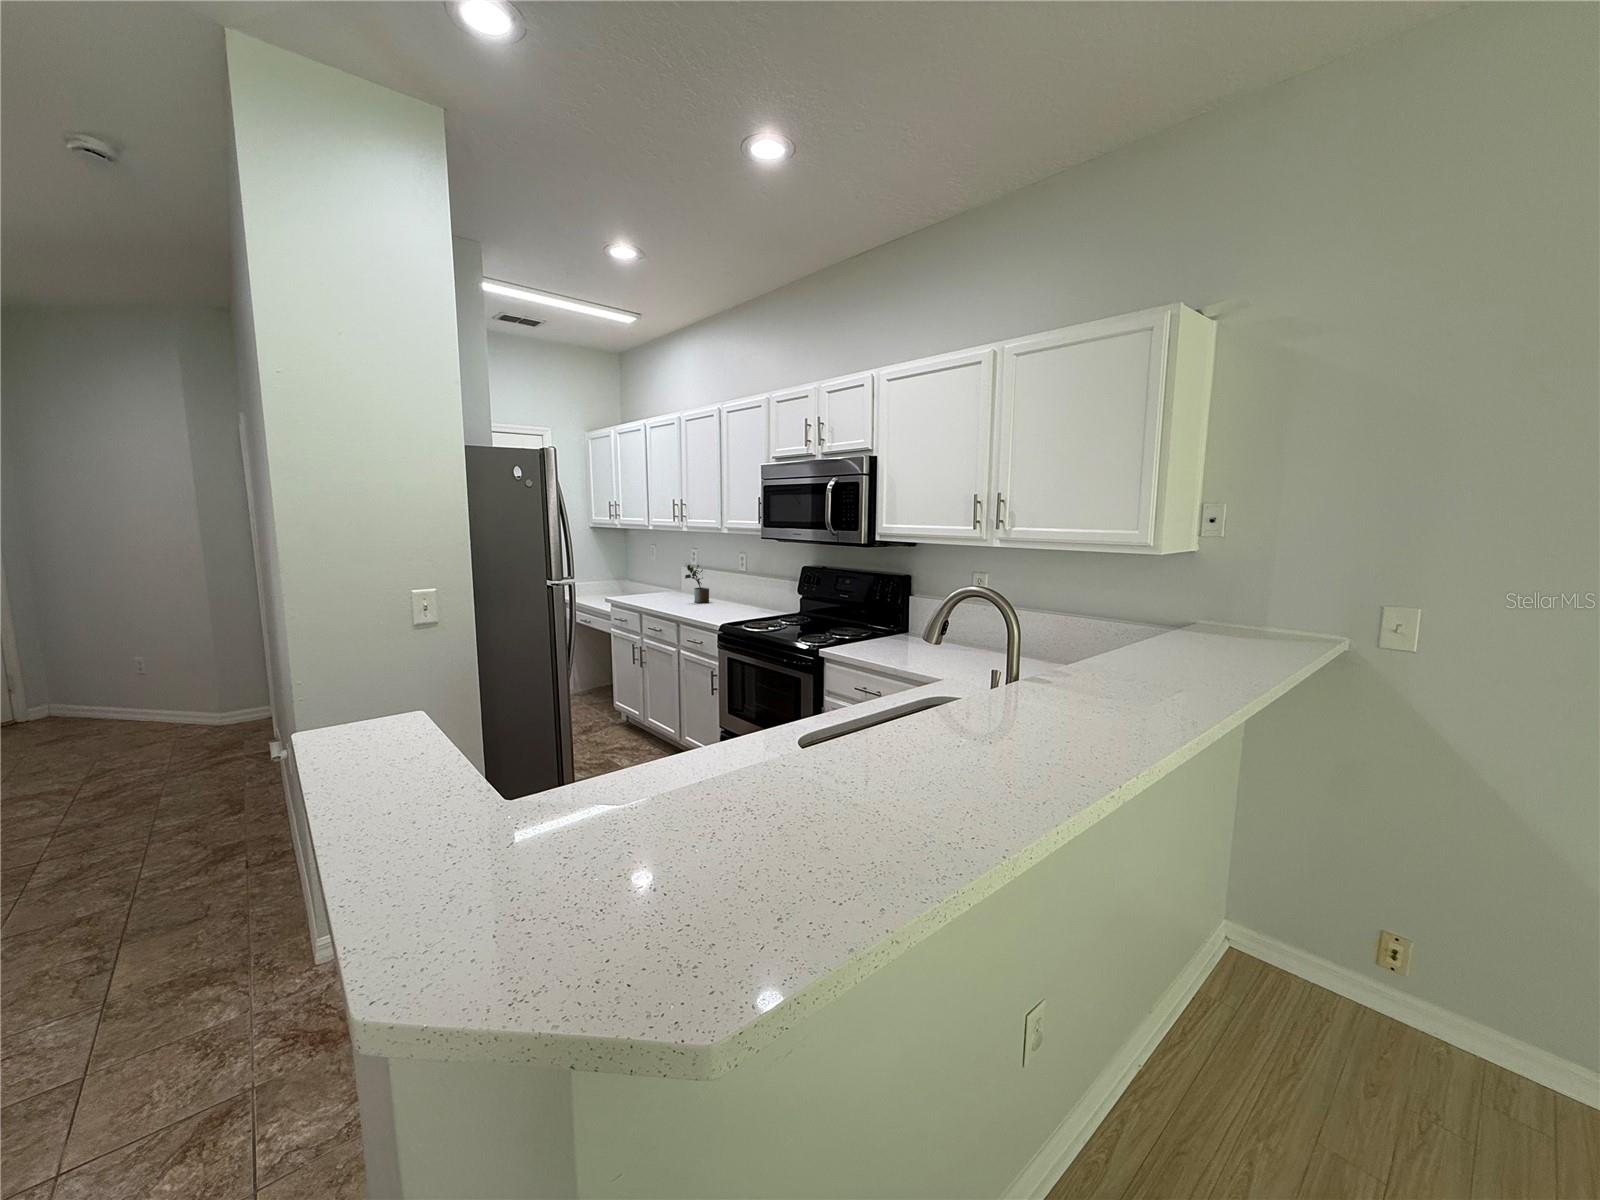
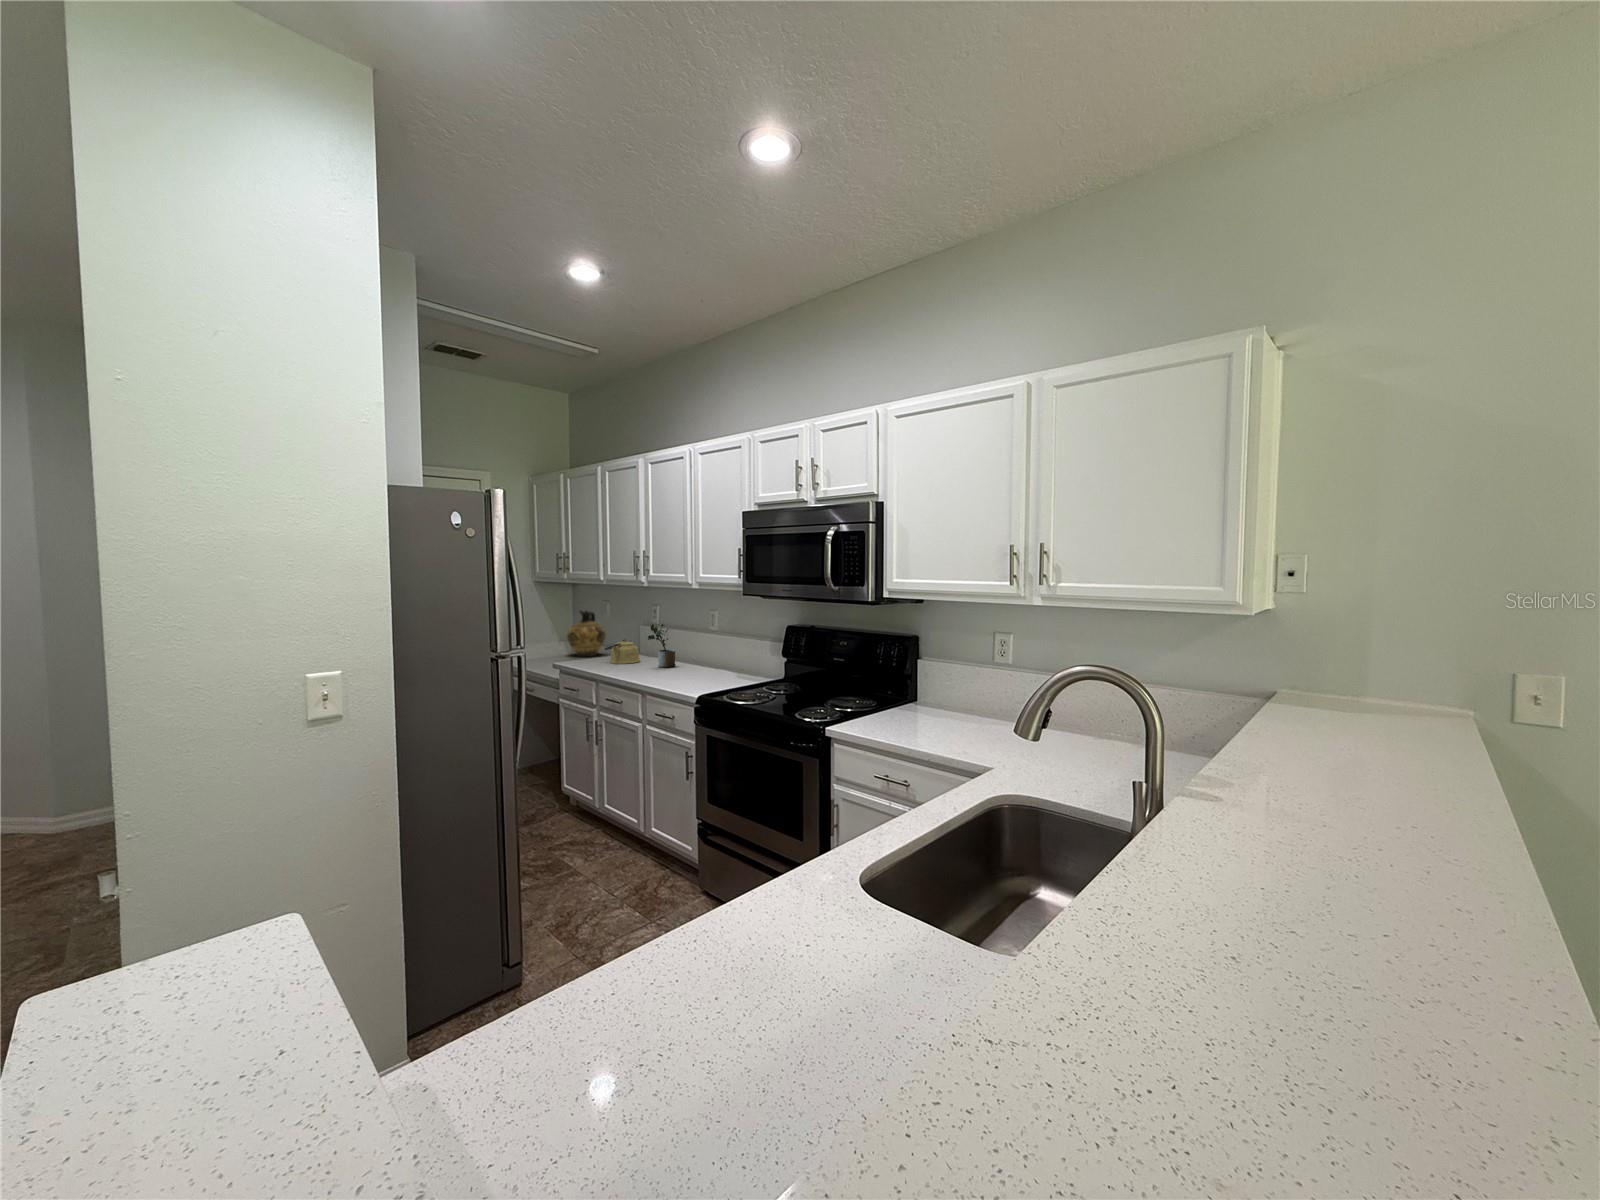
ceramic jug: none [618,553,651,593] -> present [567,611,606,656]
kettle: none [649,578,680,599] -> present [605,639,640,664]

